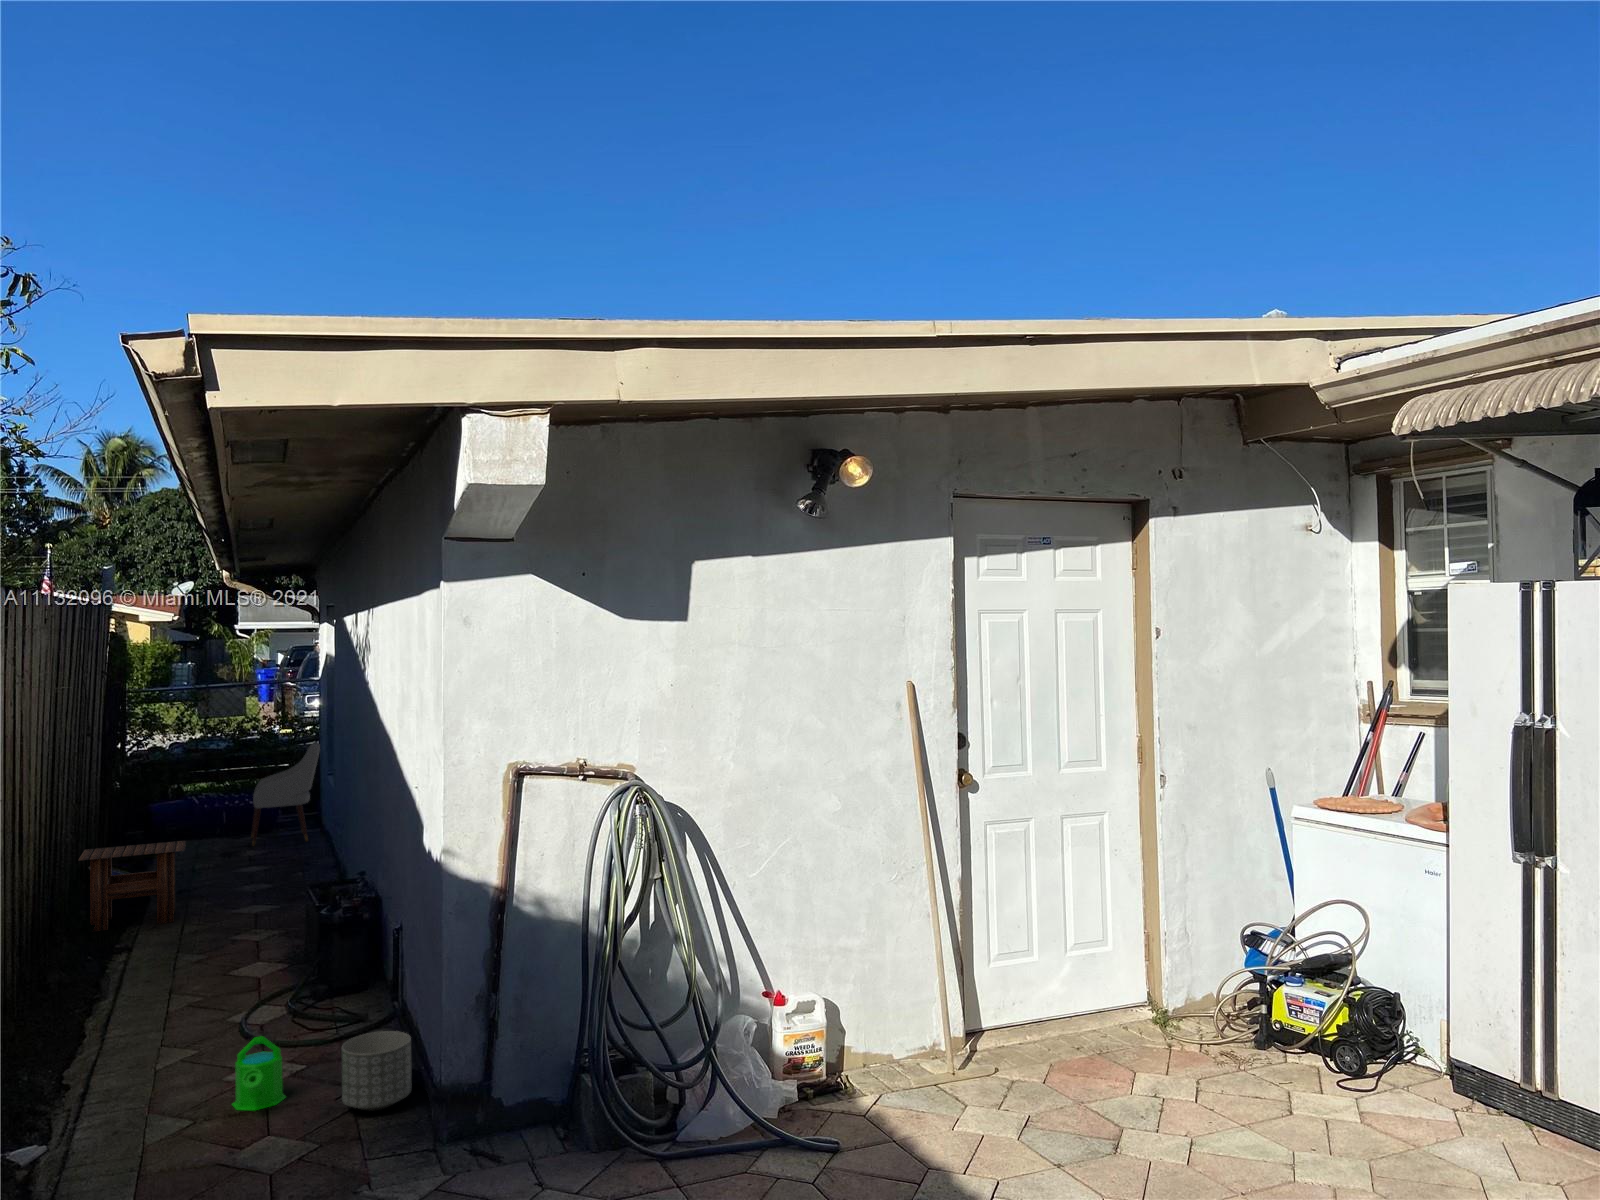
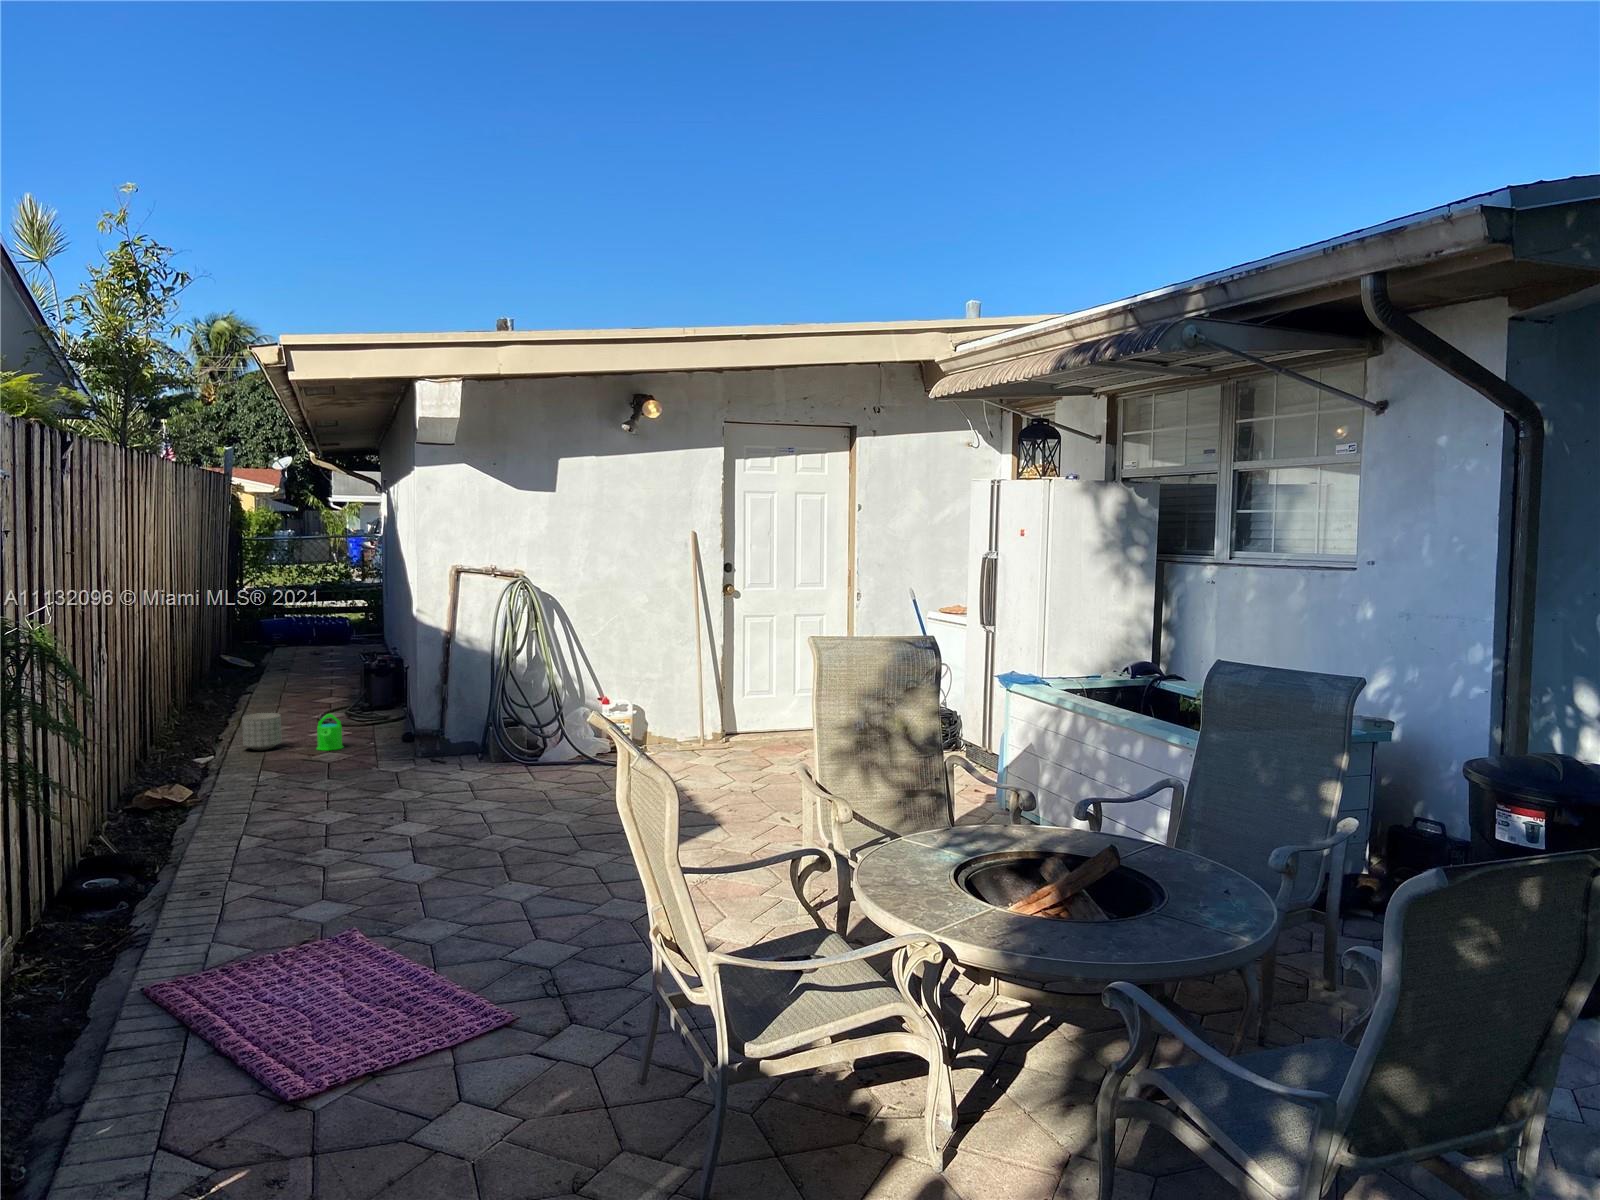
chair: present [251,743,320,846] -> none [335,583,384,656]
side table: present [78,841,186,932] -> none [221,637,289,690]
planter: present [342,1031,411,1111] -> present [242,713,281,750]

